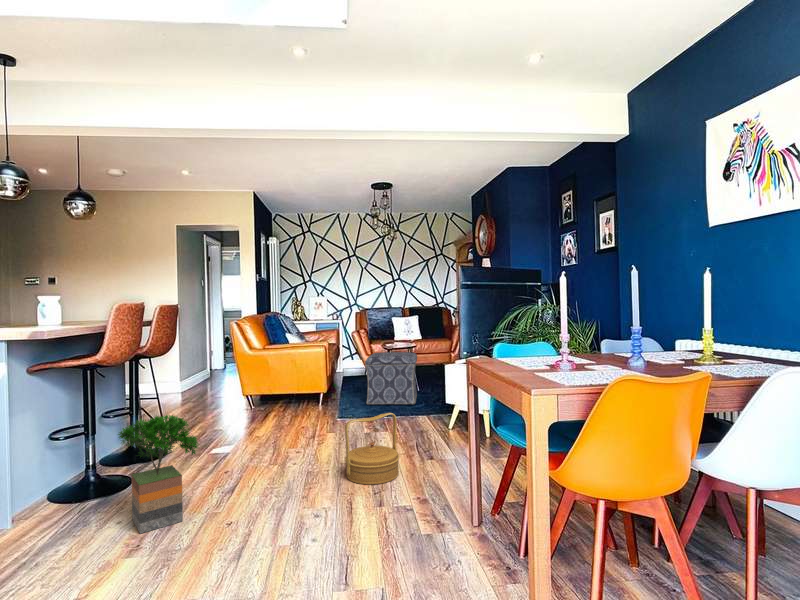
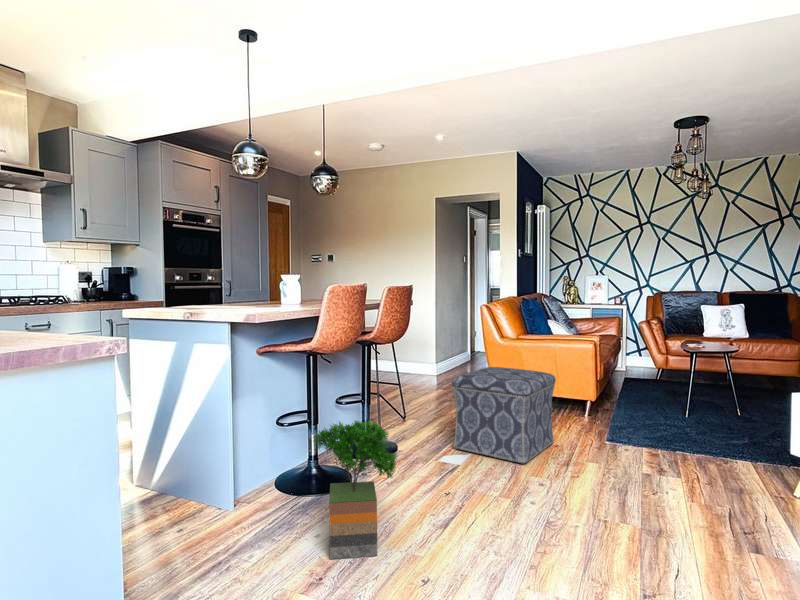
ottoman: present [365,352,417,405] -> present [452,367,556,465]
basket: present [345,413,399,485] -> none [600,465,695,579]

